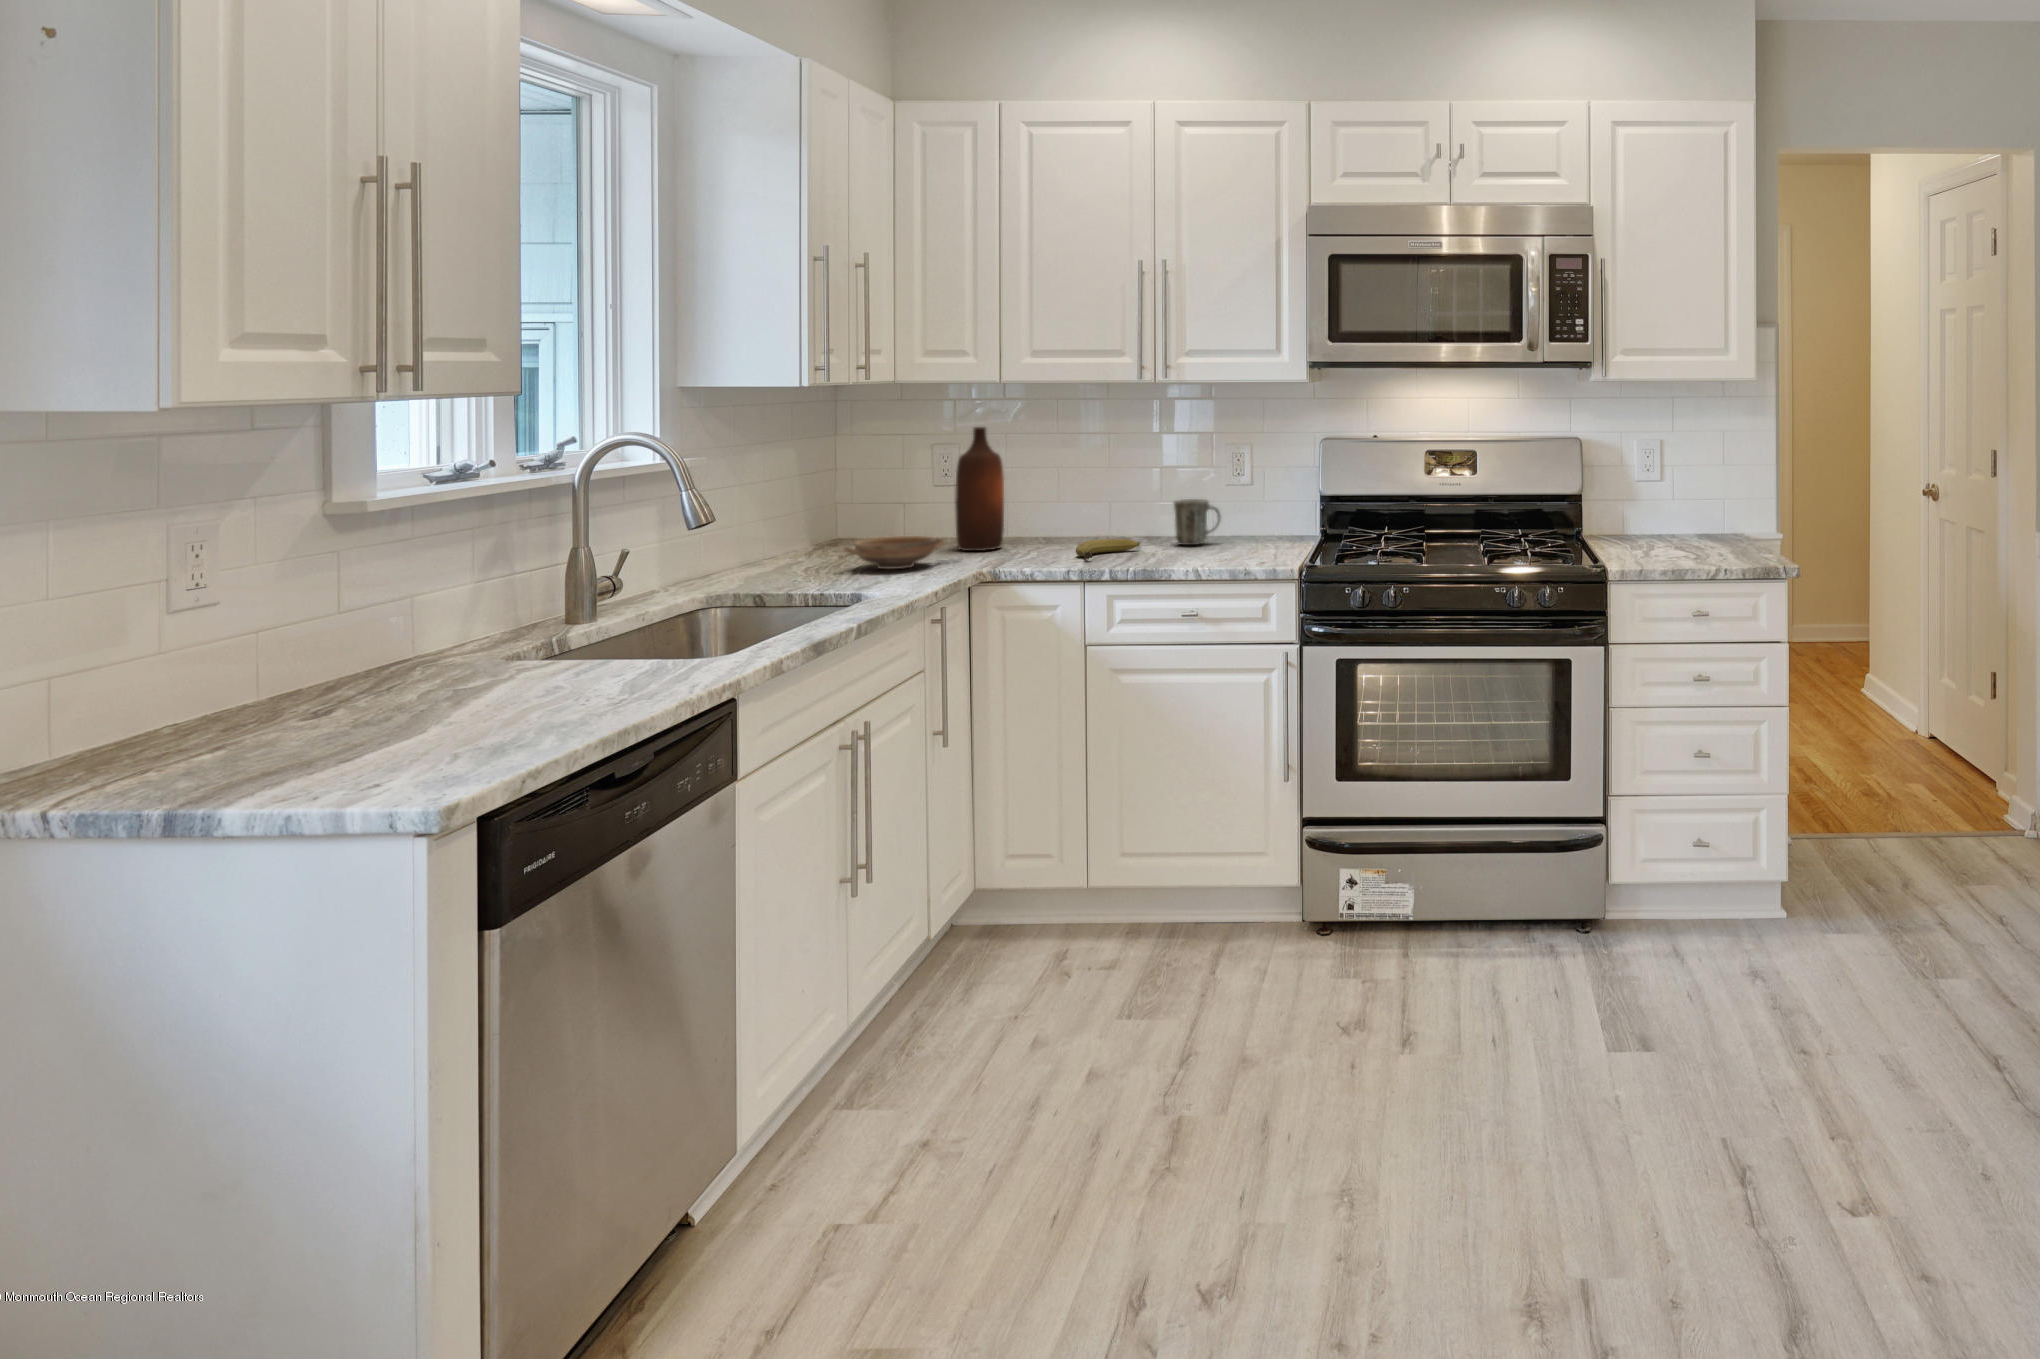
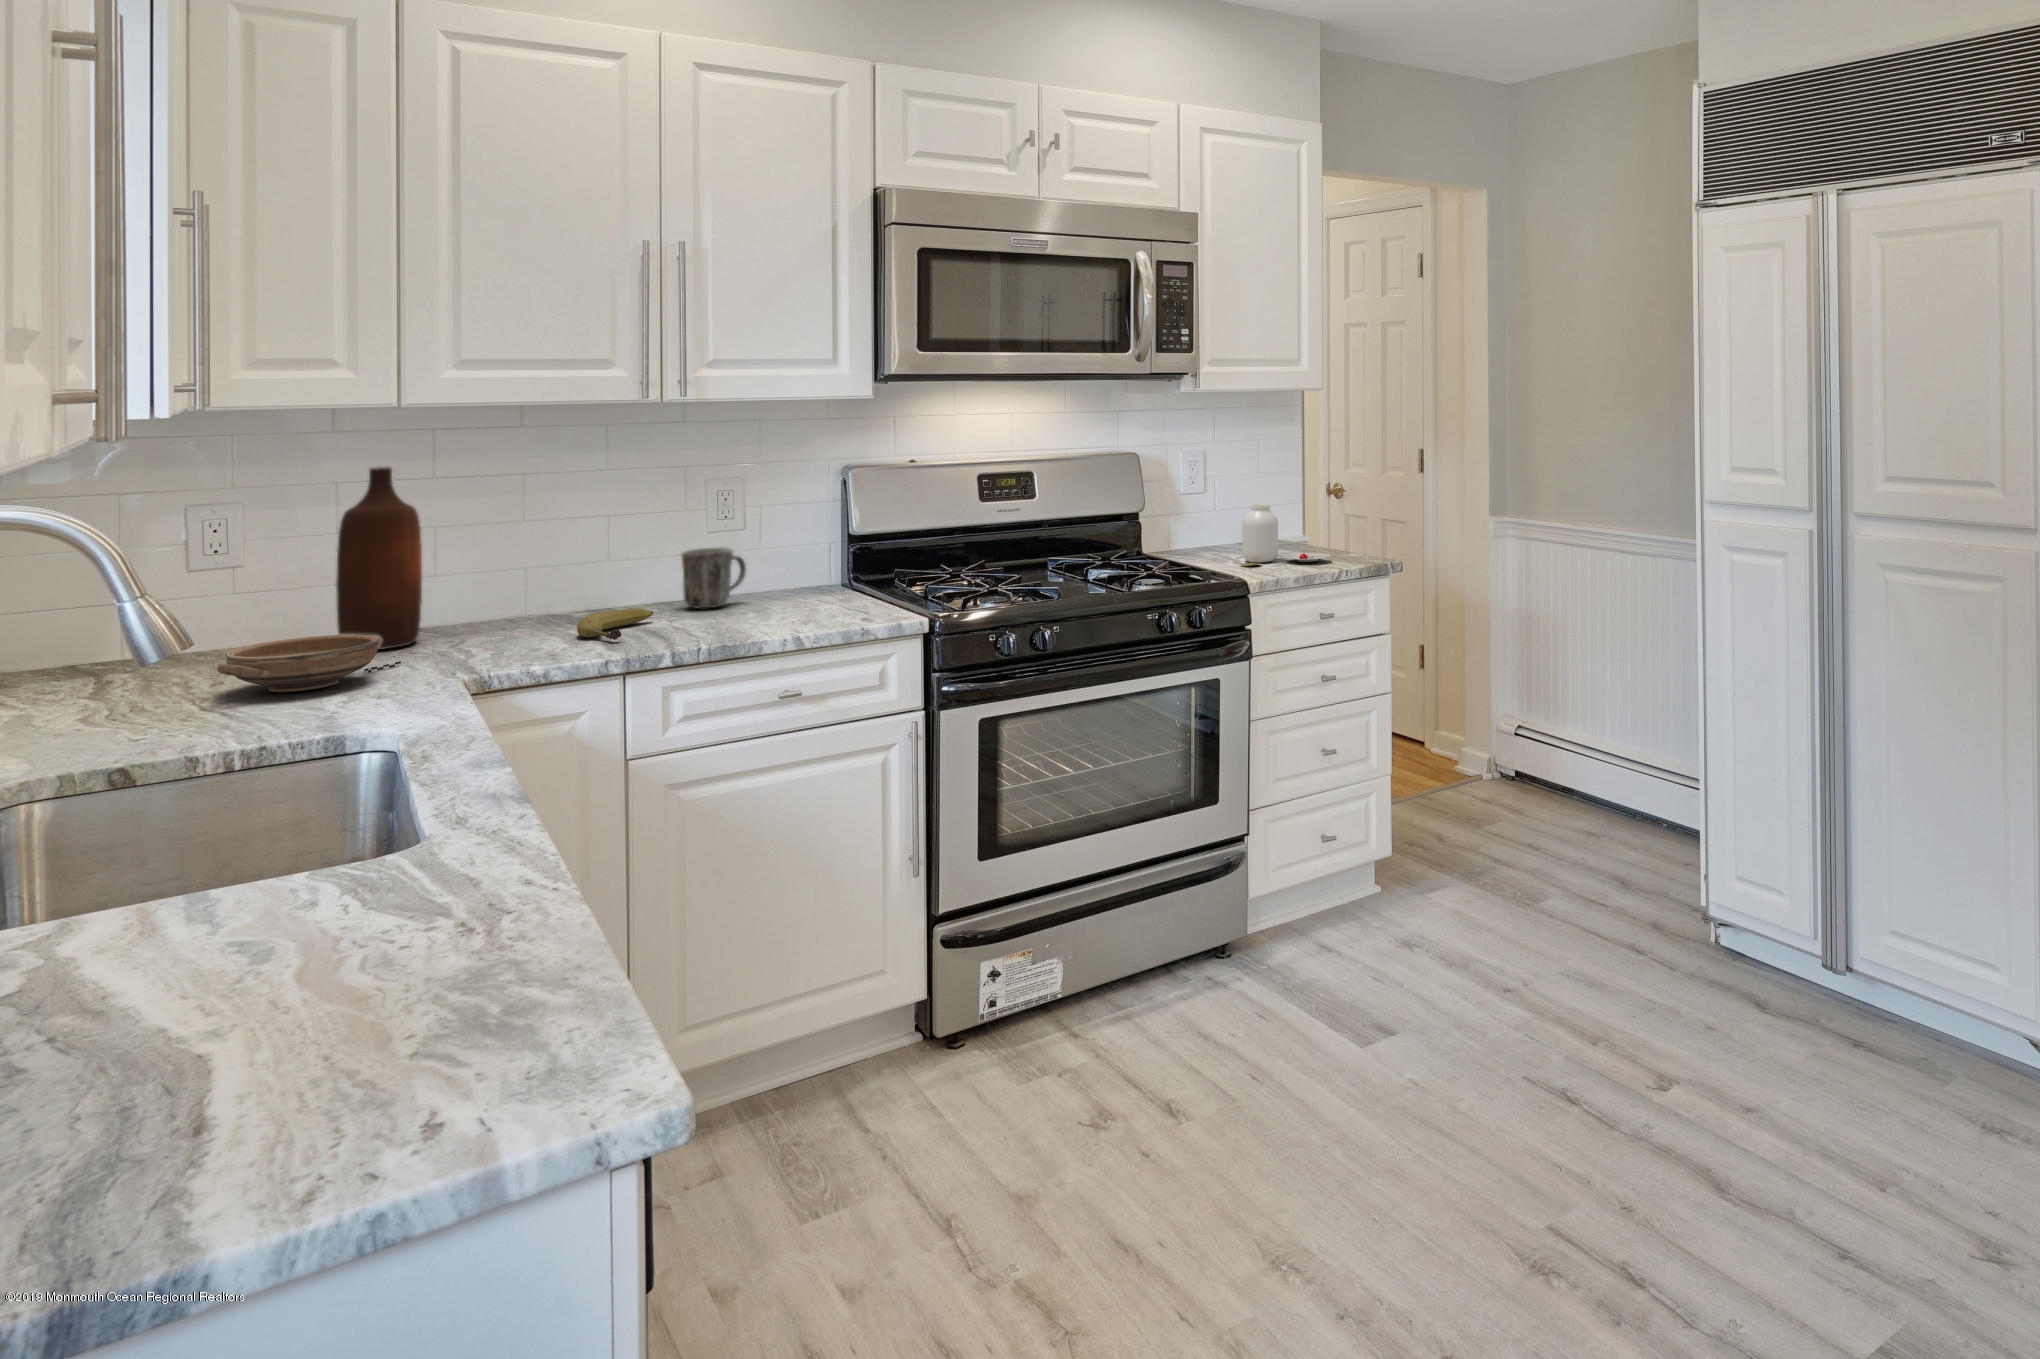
jar: none [1644,494,1740,554] -> present [1241,504,1331,567]

